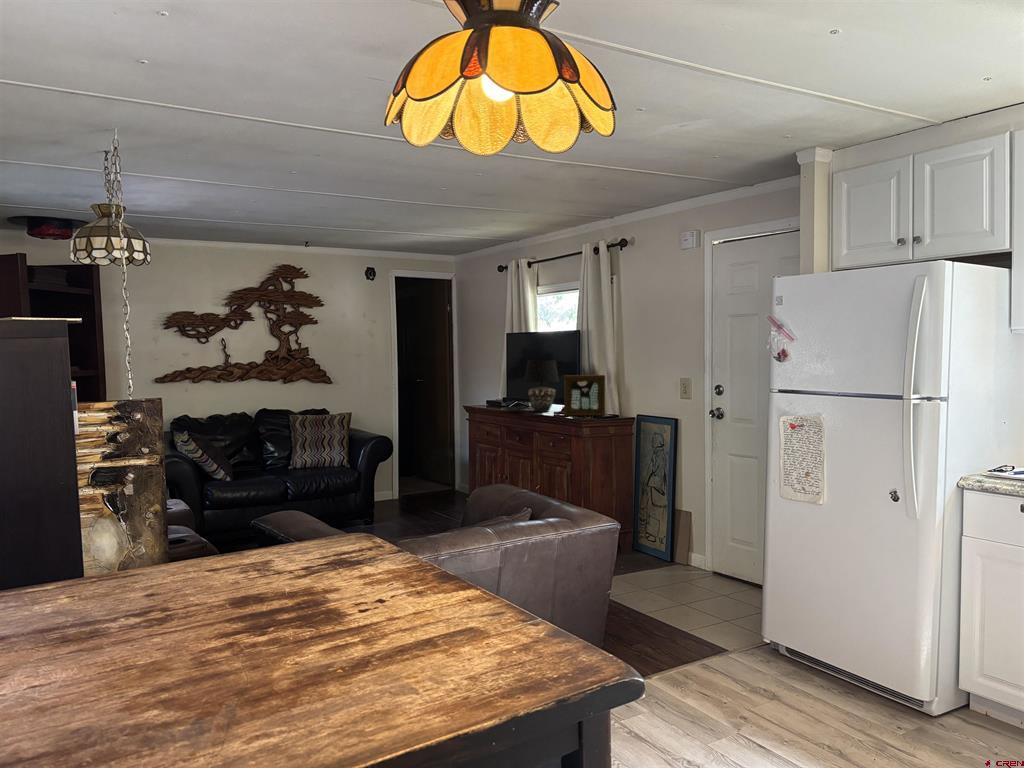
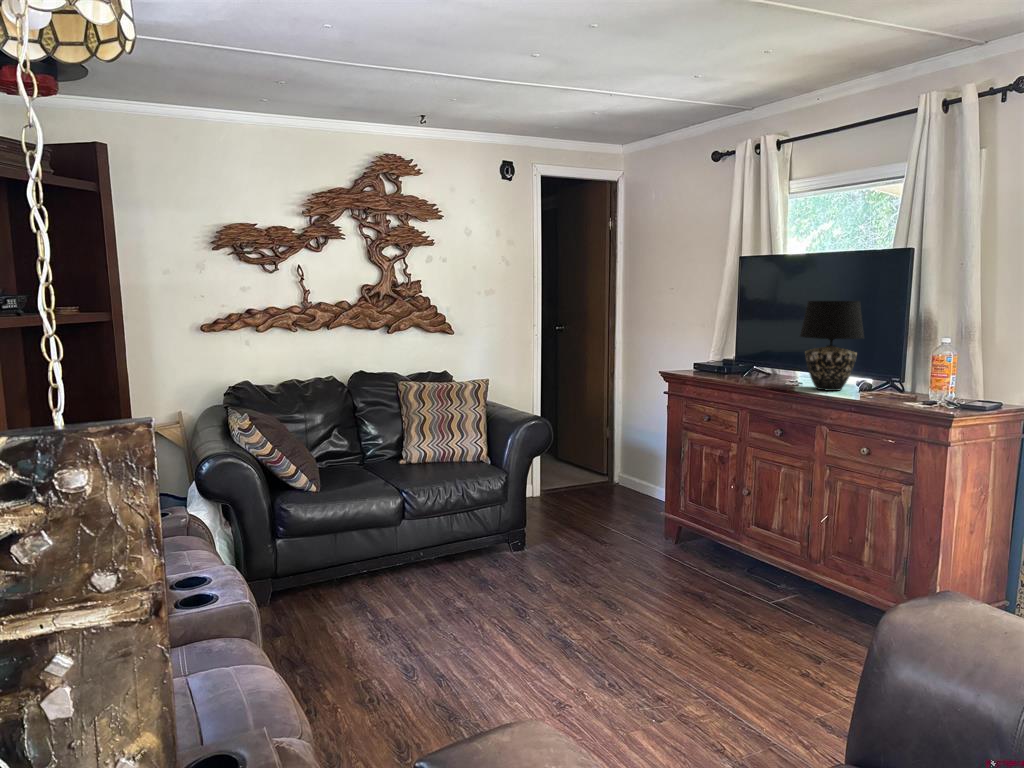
picture frame: present [564,375,605,416] -> none [890,329,978,402]

